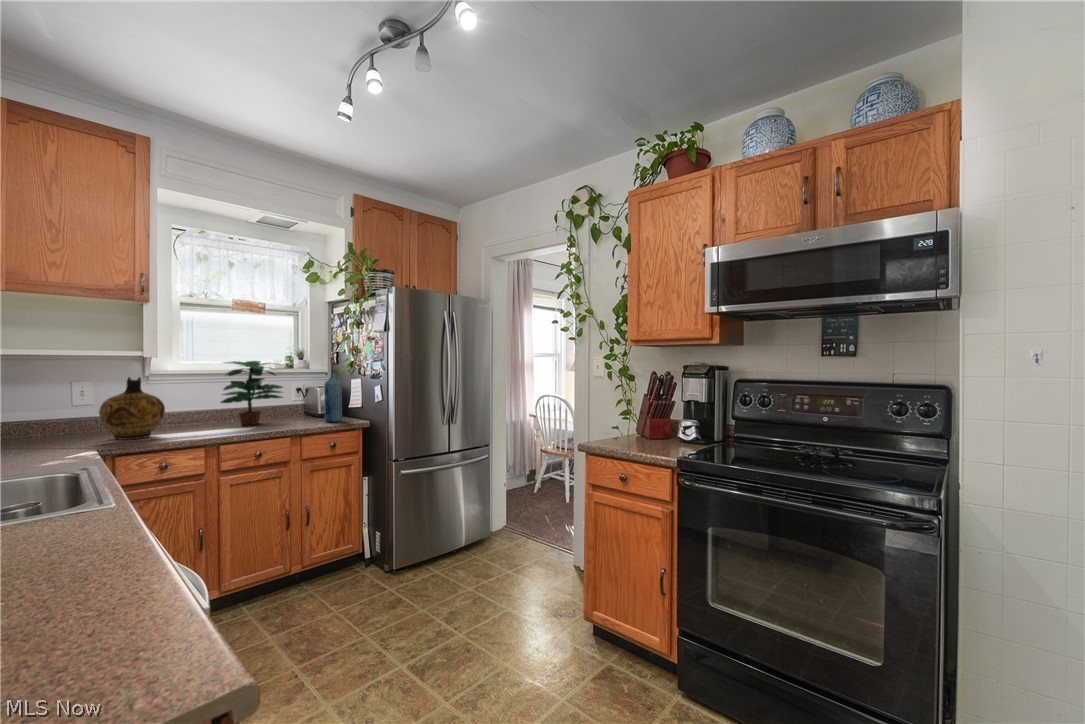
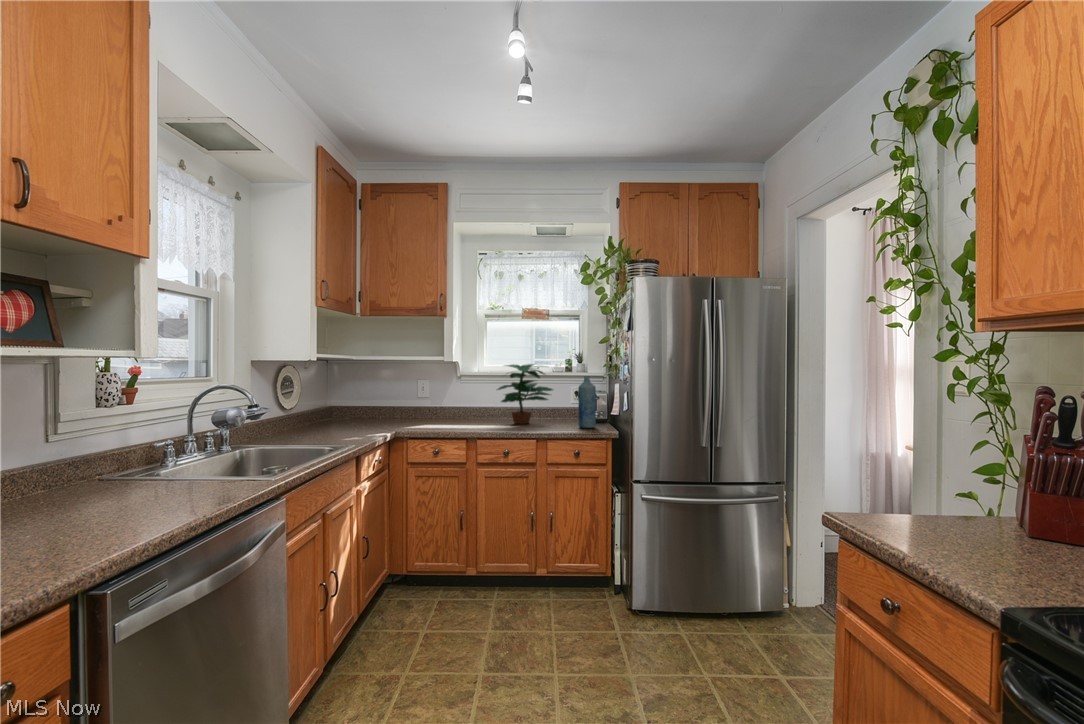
ceramic jug: present [99,377,165,440] -> none [411,376,452,427]

